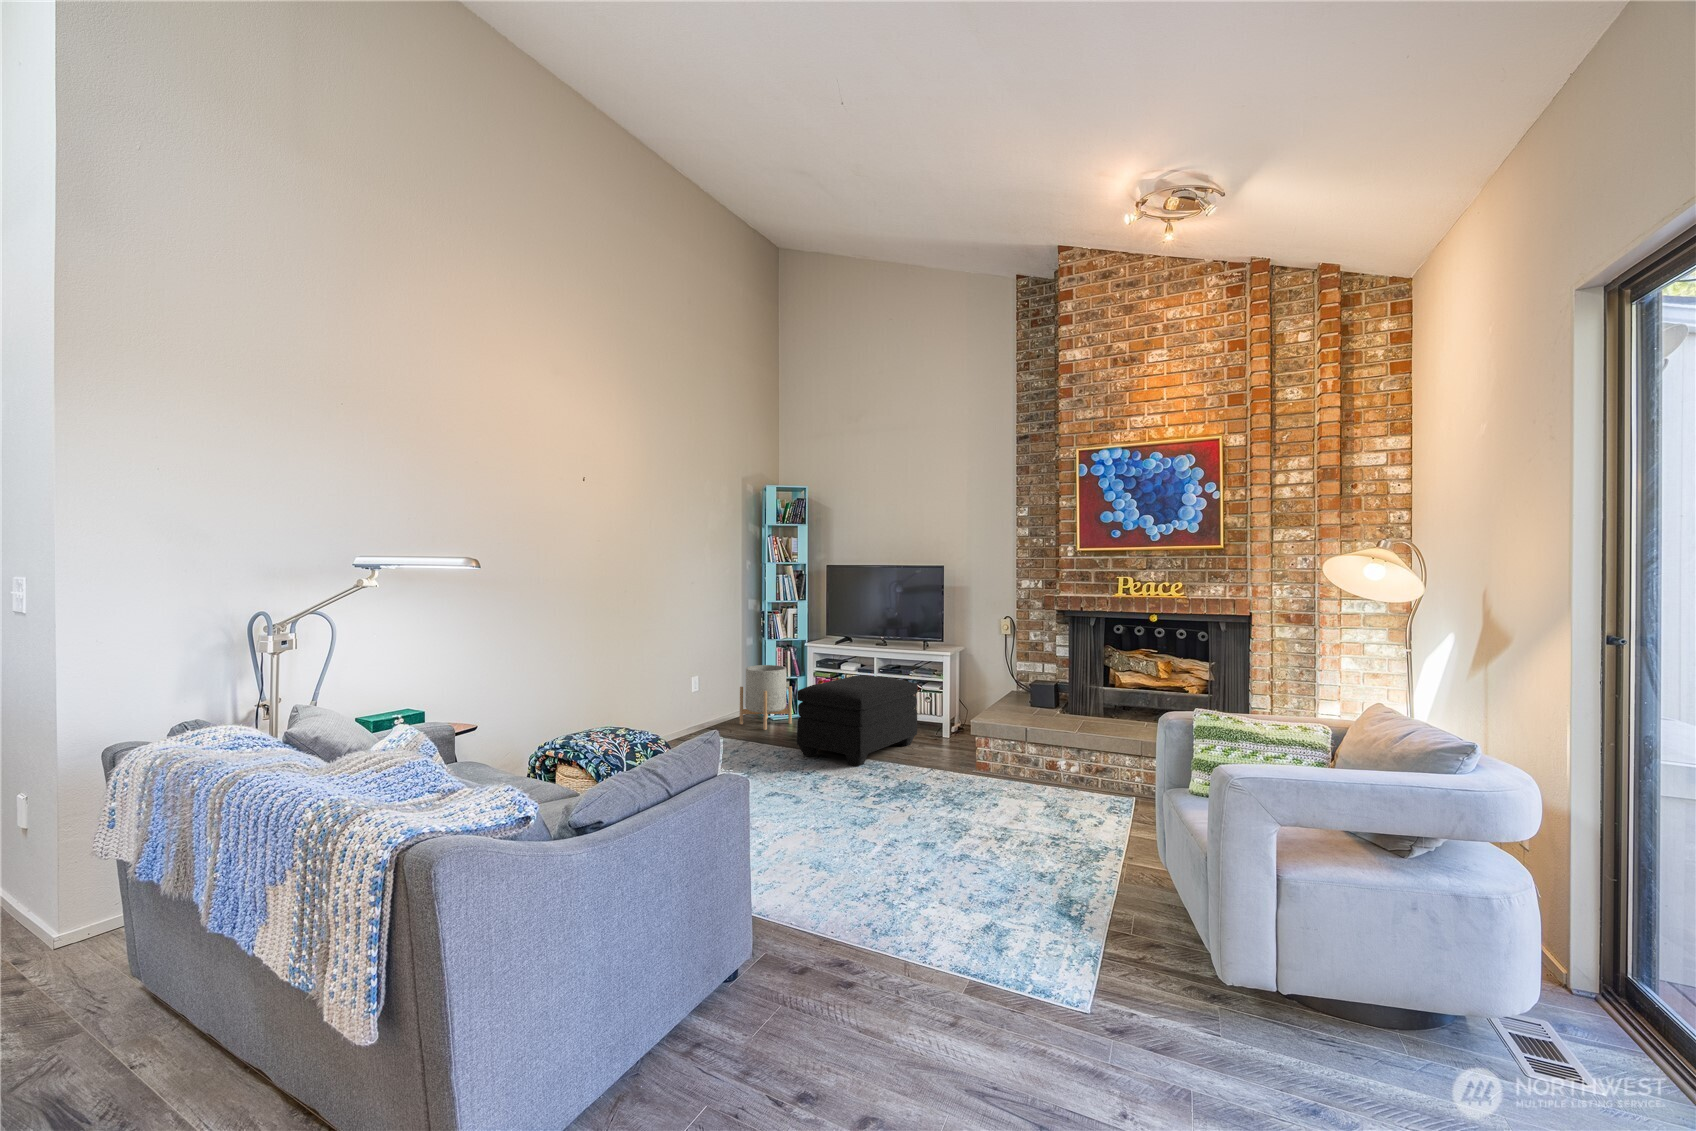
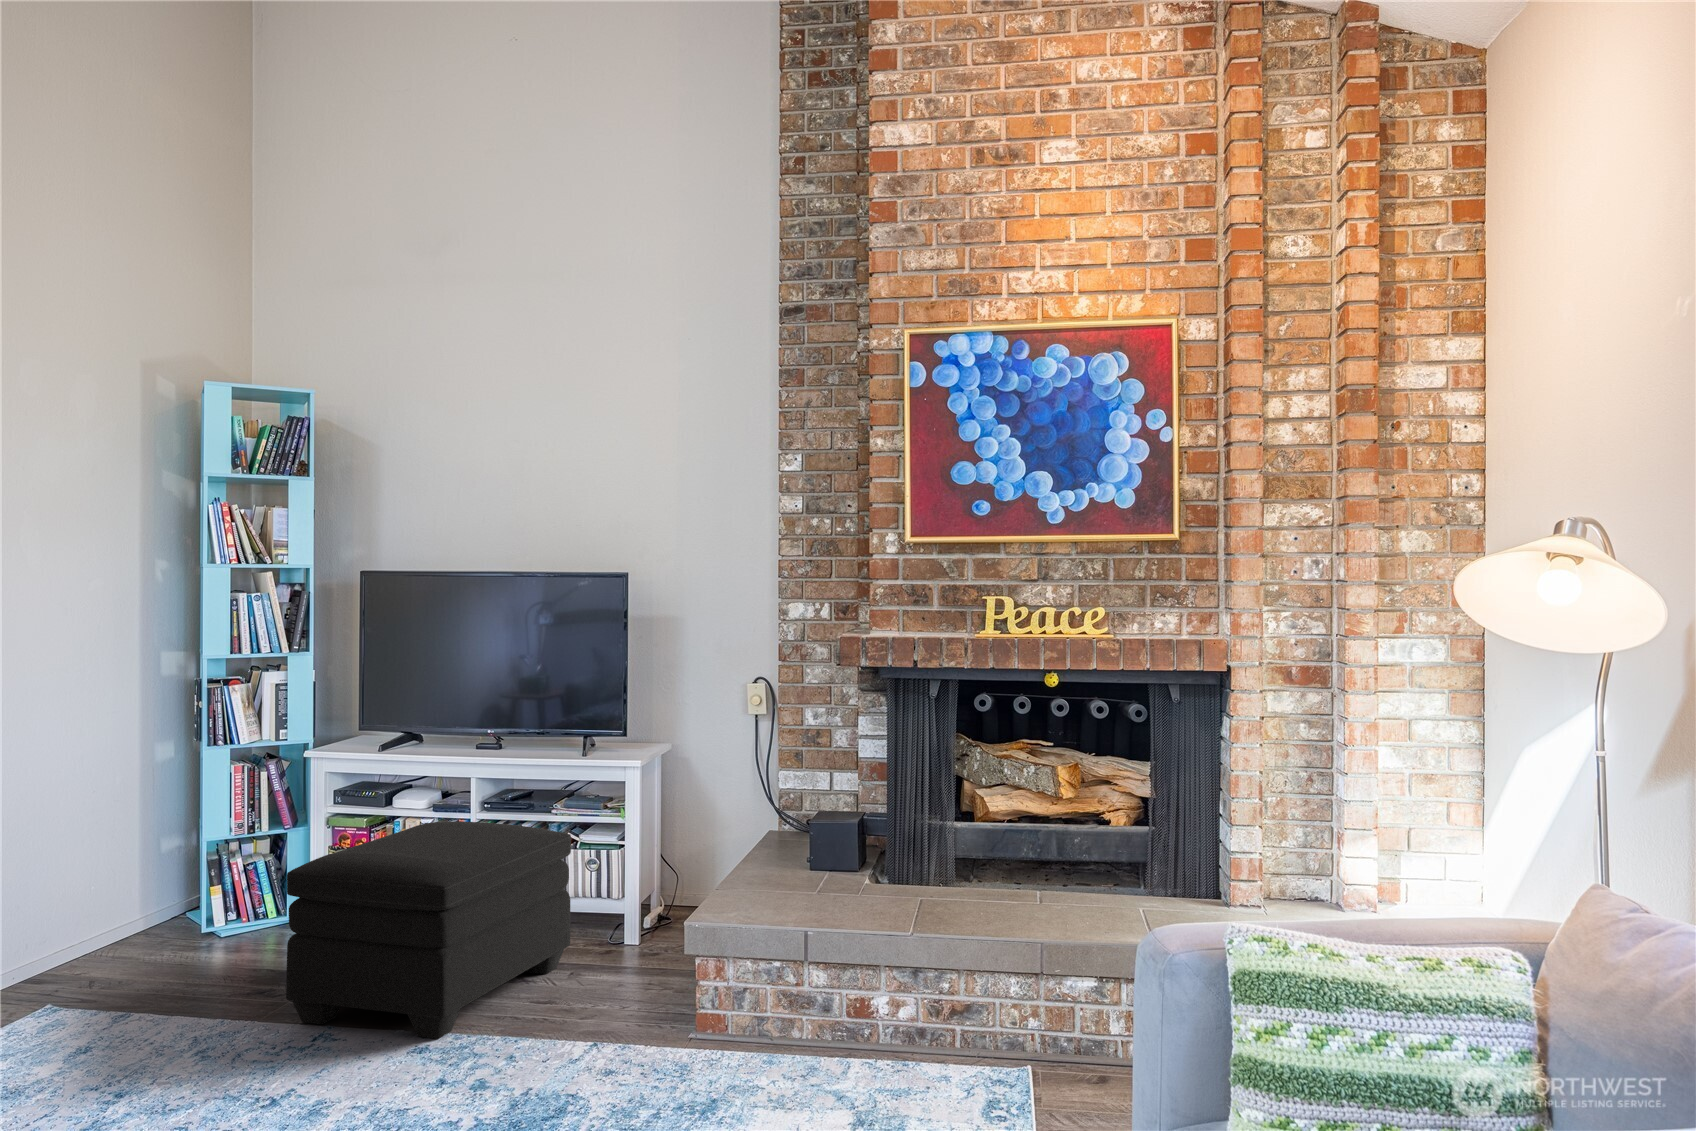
planter: present [740,665,792,730] -> none [139,806,272,962]

